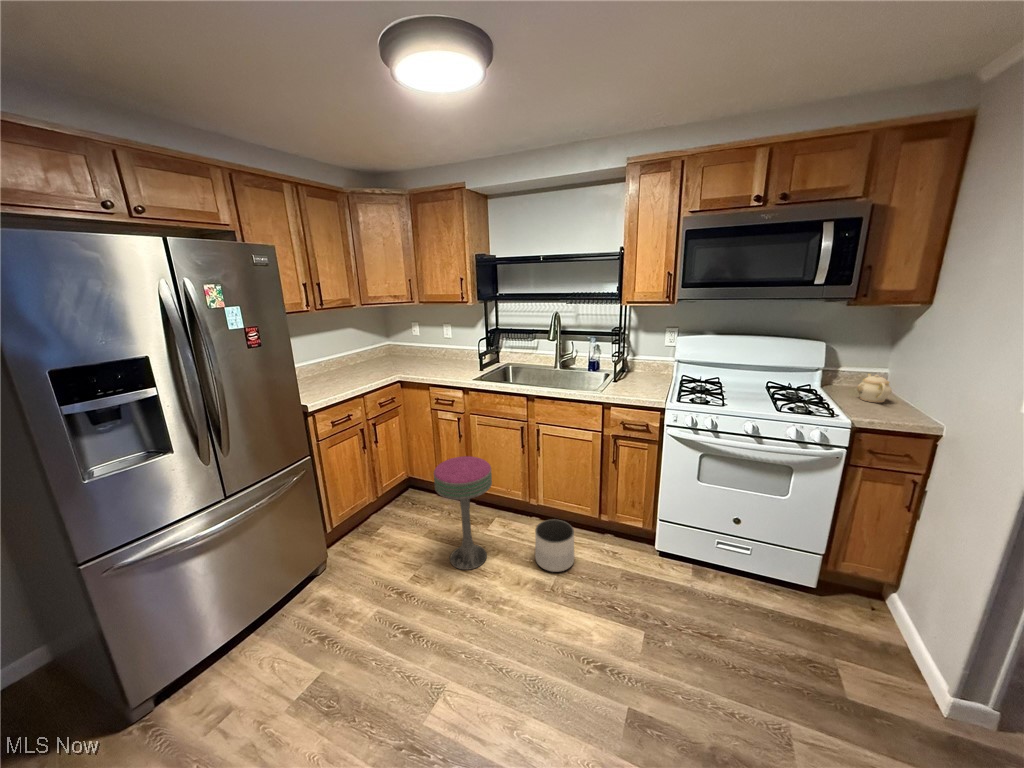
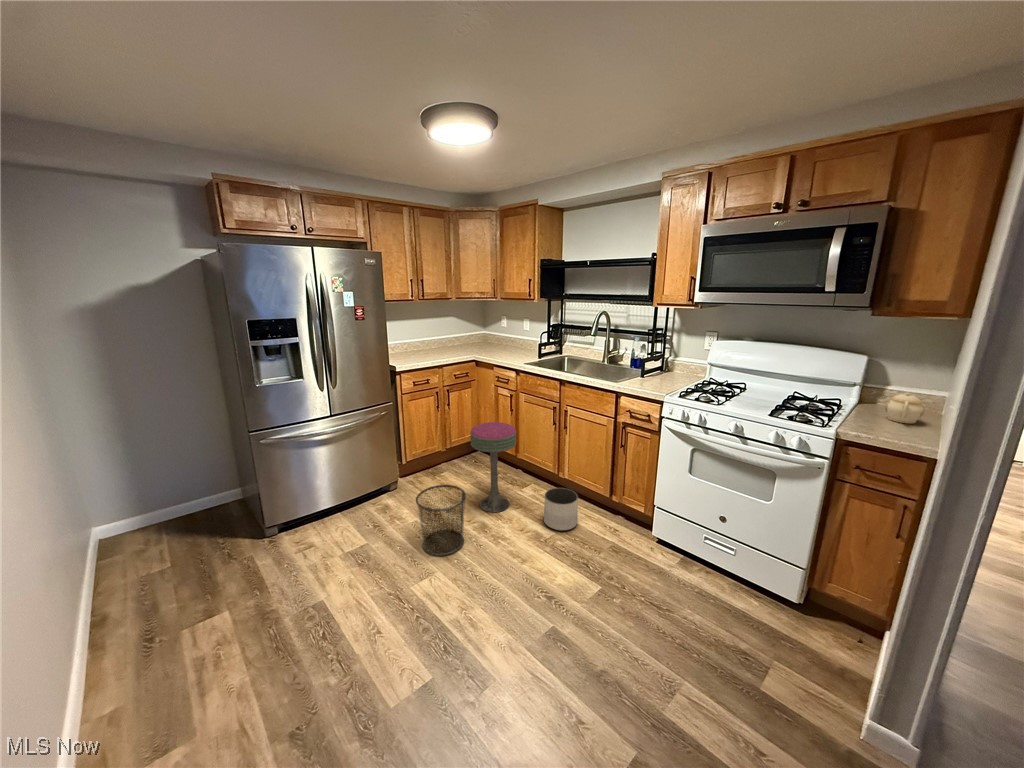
waste bin: none [393,555,461,658] -> present [416,485,466,556]

